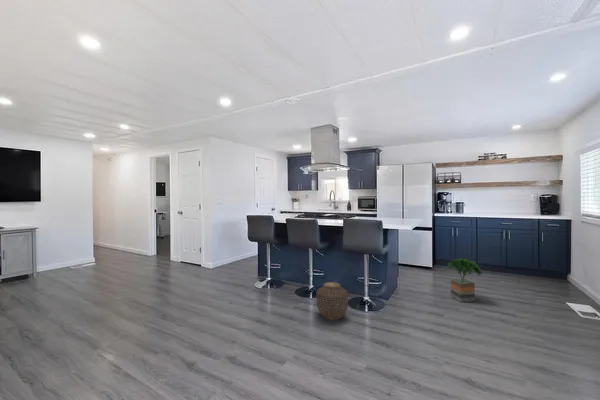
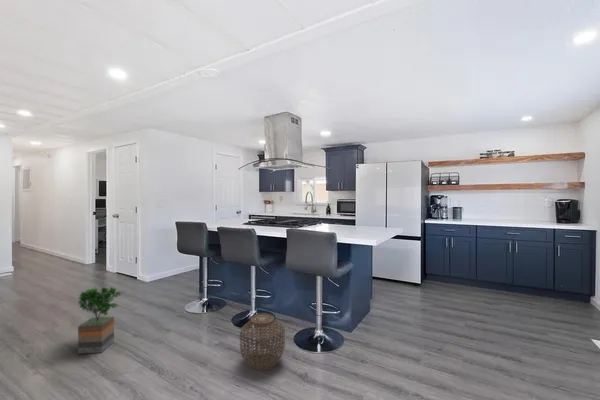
potted tree: present [448,259,482,302] -> present [78,287,121,353]

